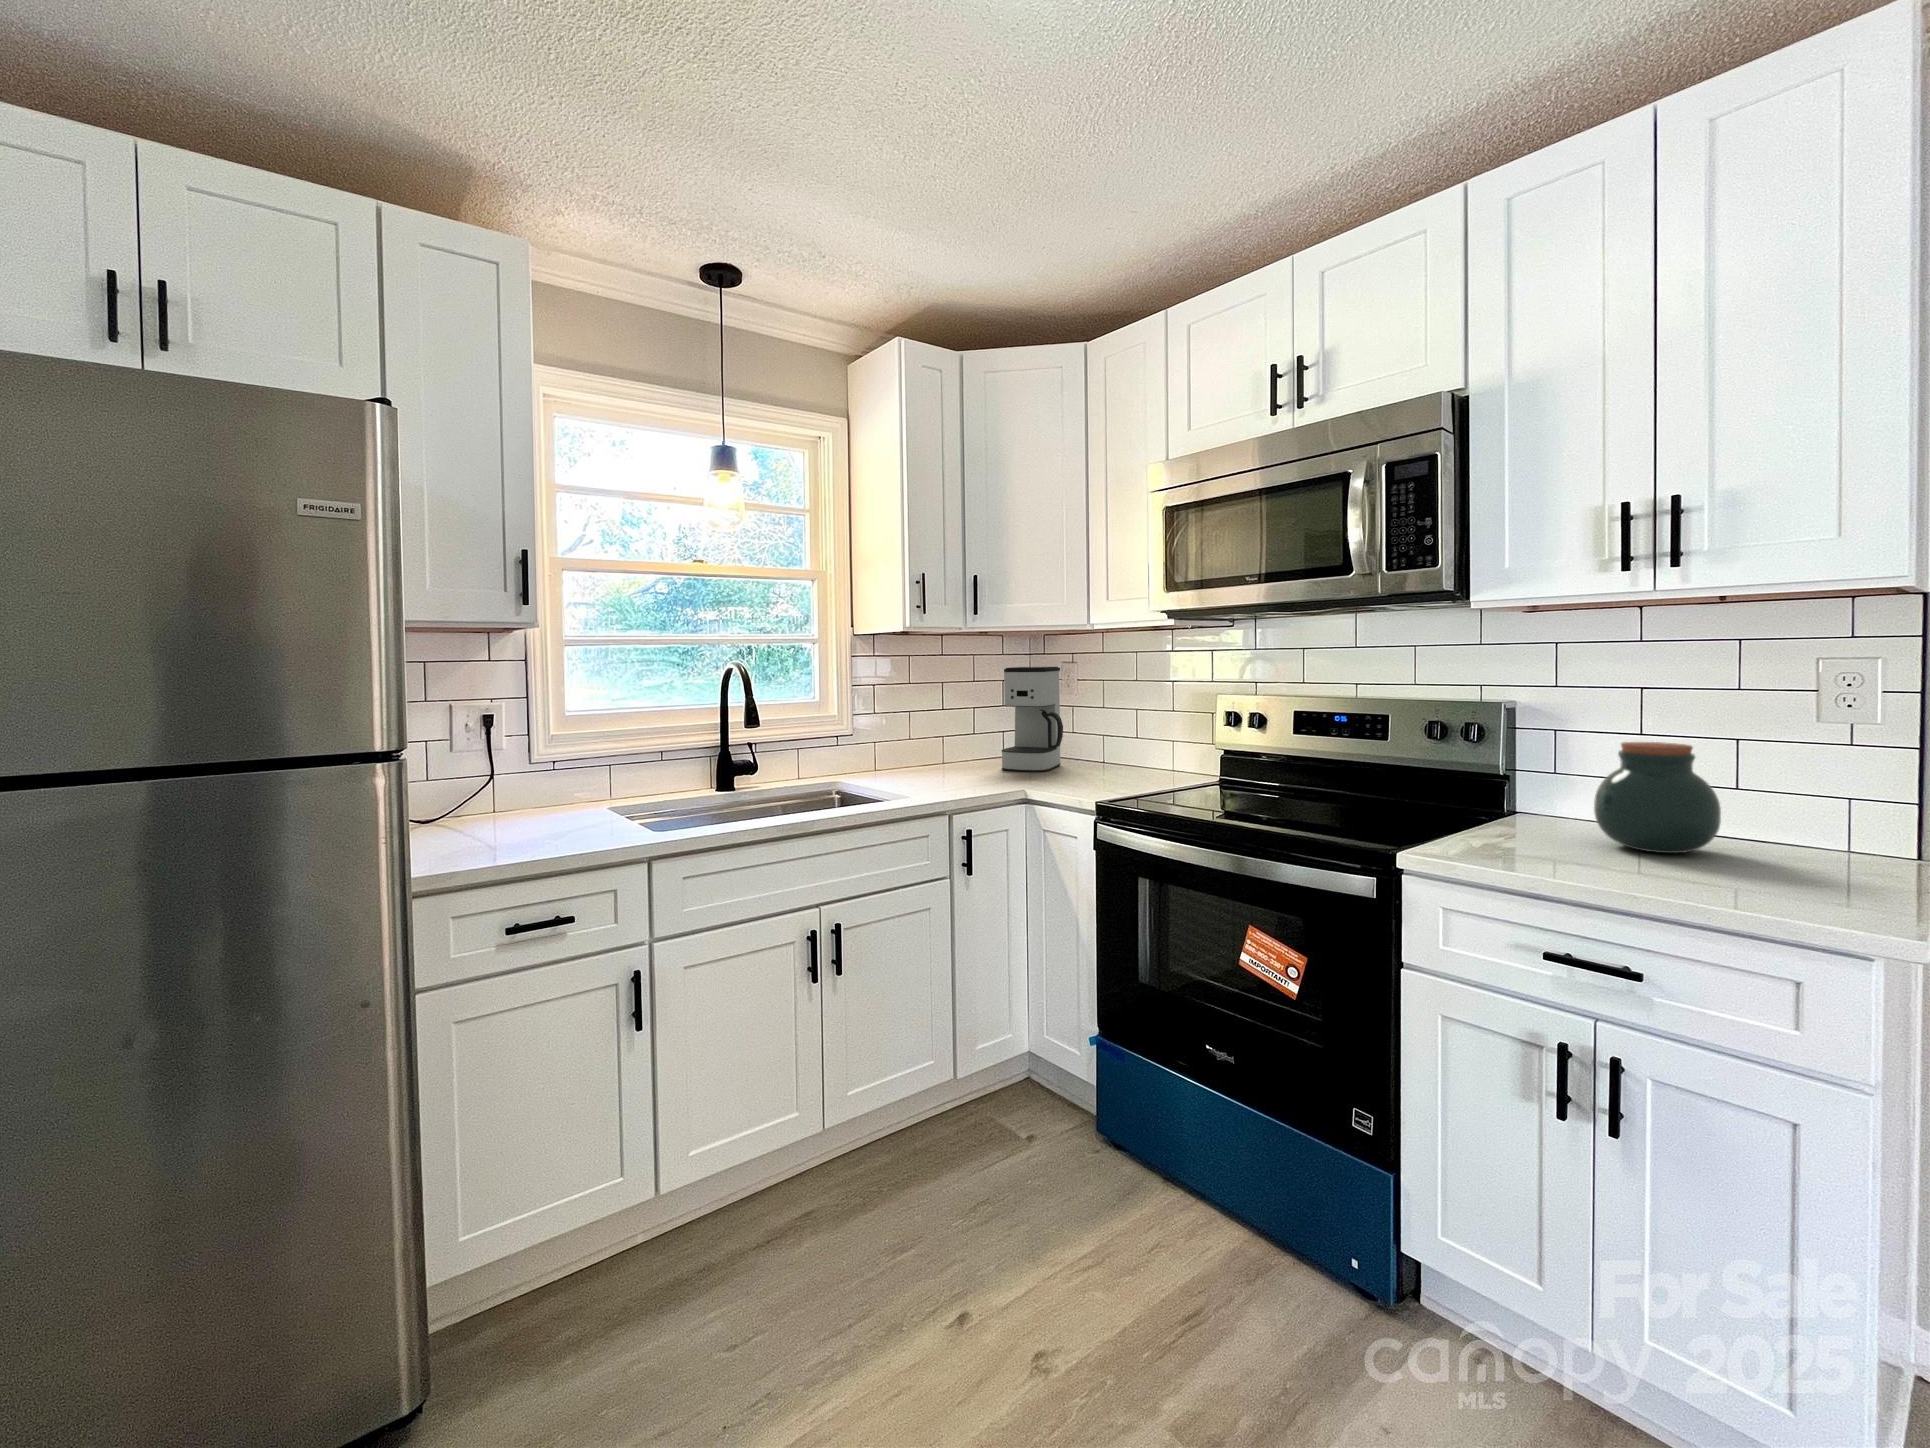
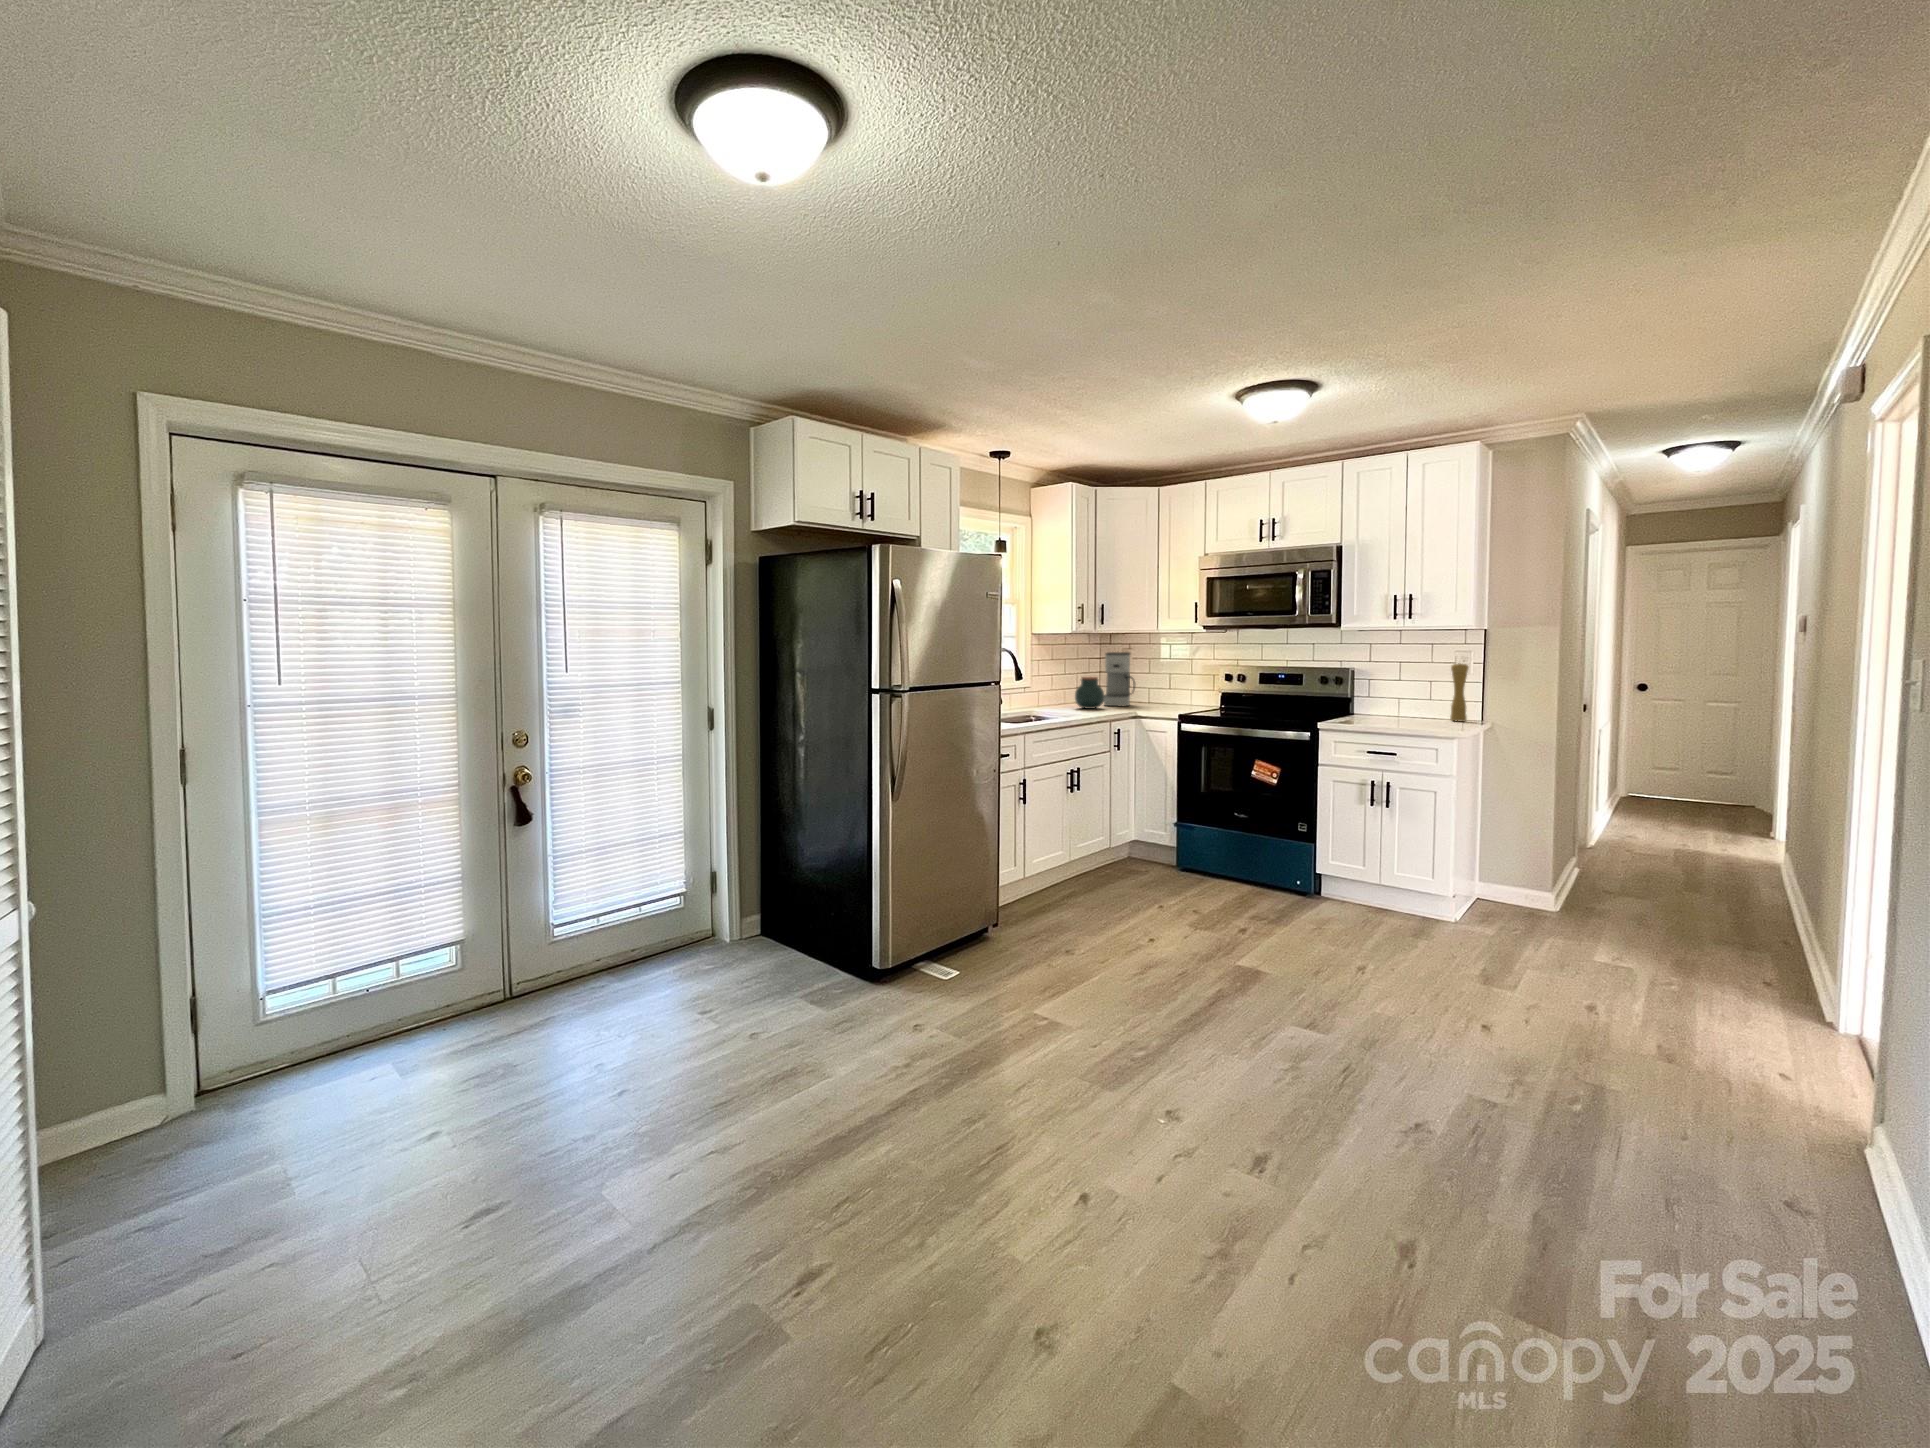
pepper mill: none [1801,691,1863,862] -> present [1450,663,1468,722]
jar: present [1594,742,1721,853] -> present [1075,677,1104,709]

